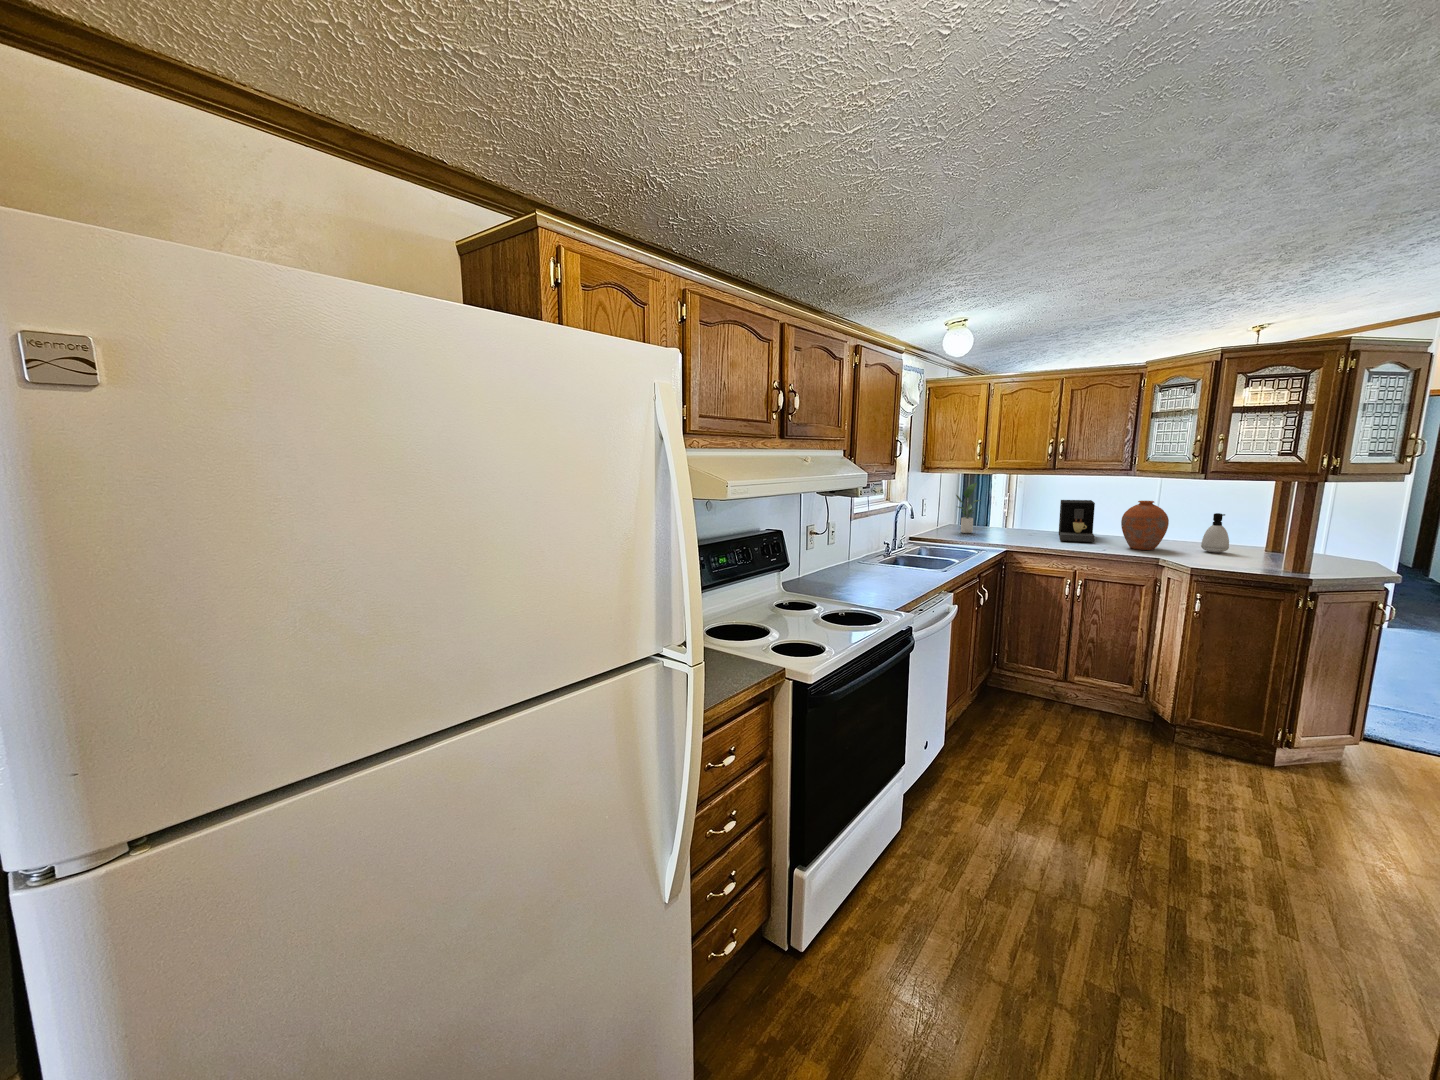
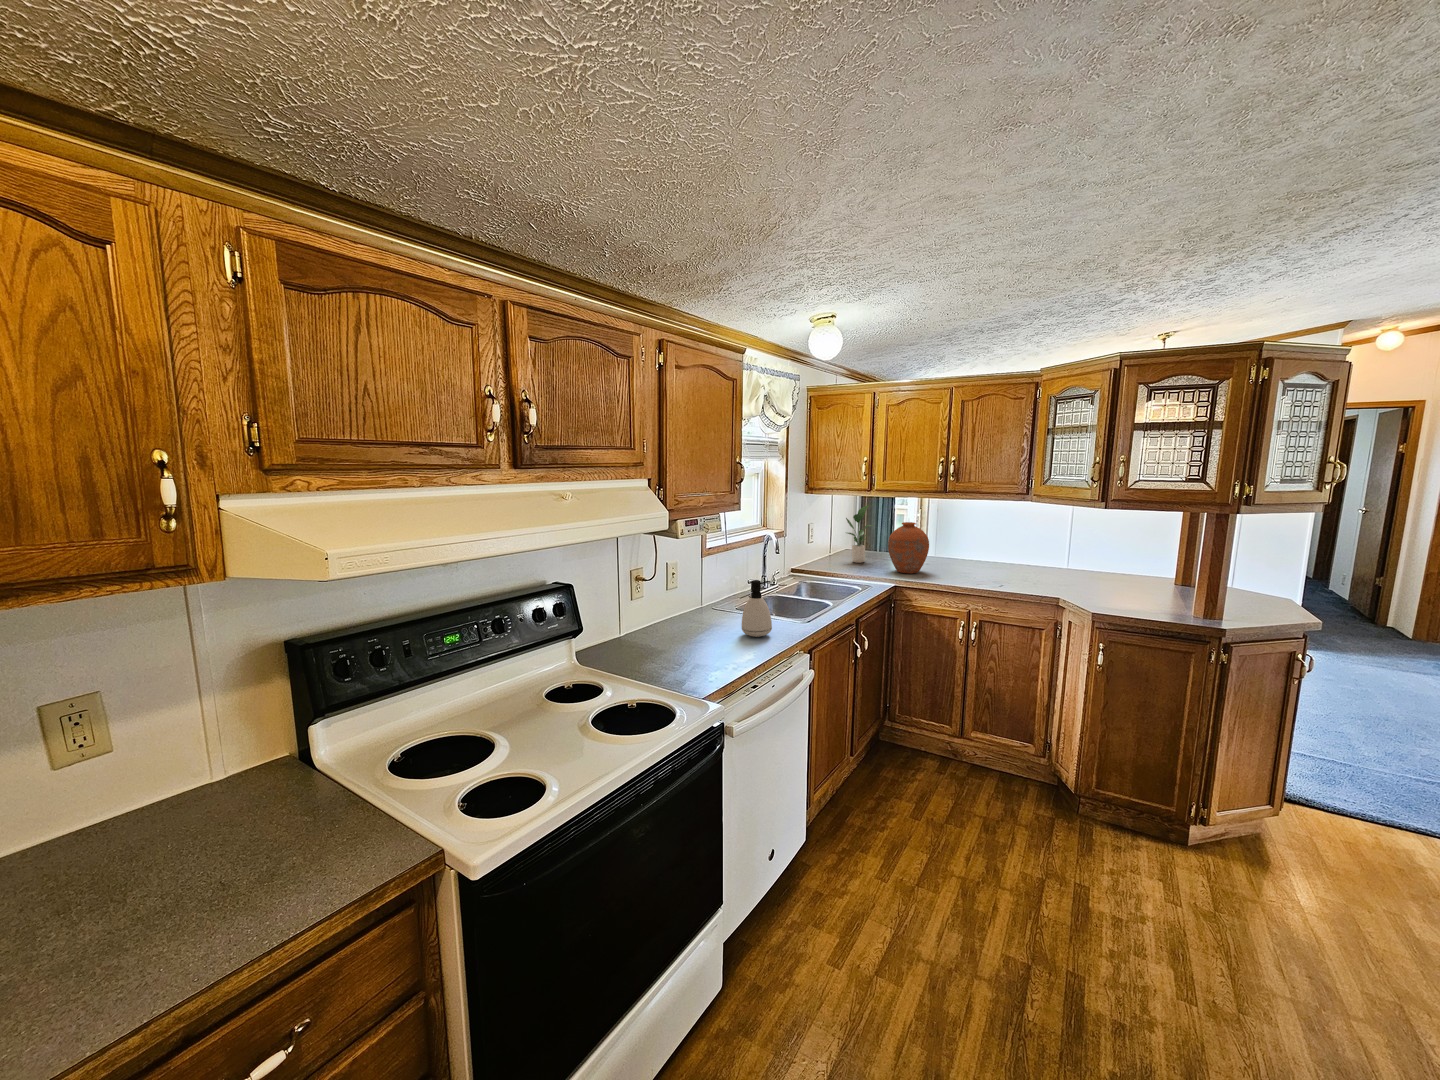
coffee maker: present [1059,500,1095,542] -> none [956,525,993,575]
vase: present [1121,501,1169,550] -> present [888,522,929,573]
soap dispenser: present [1201,513,1229,552] -> present [742,580,772,637]

